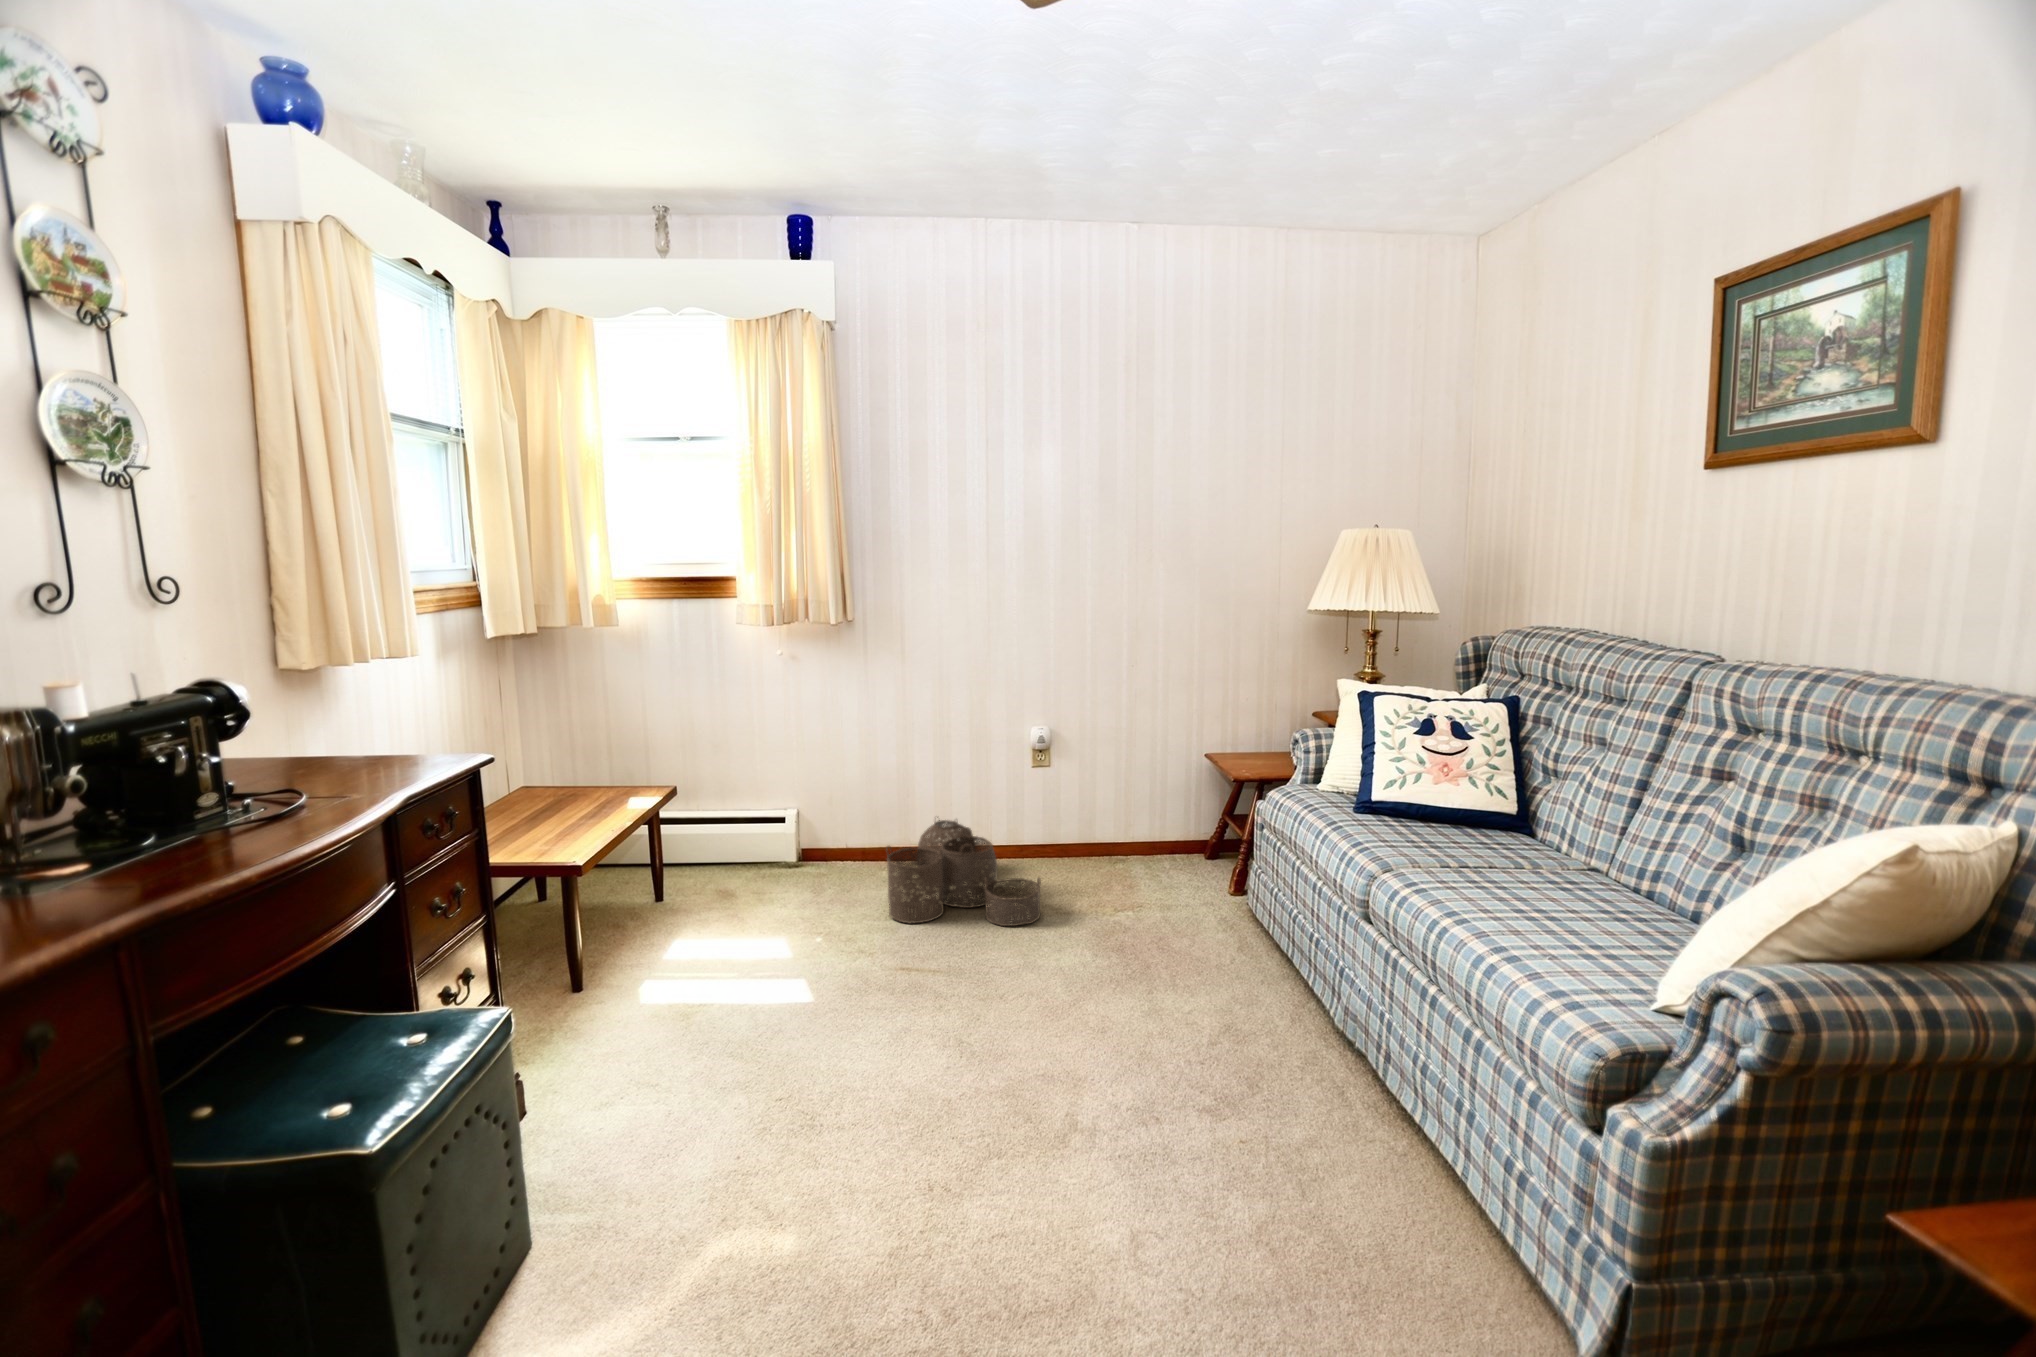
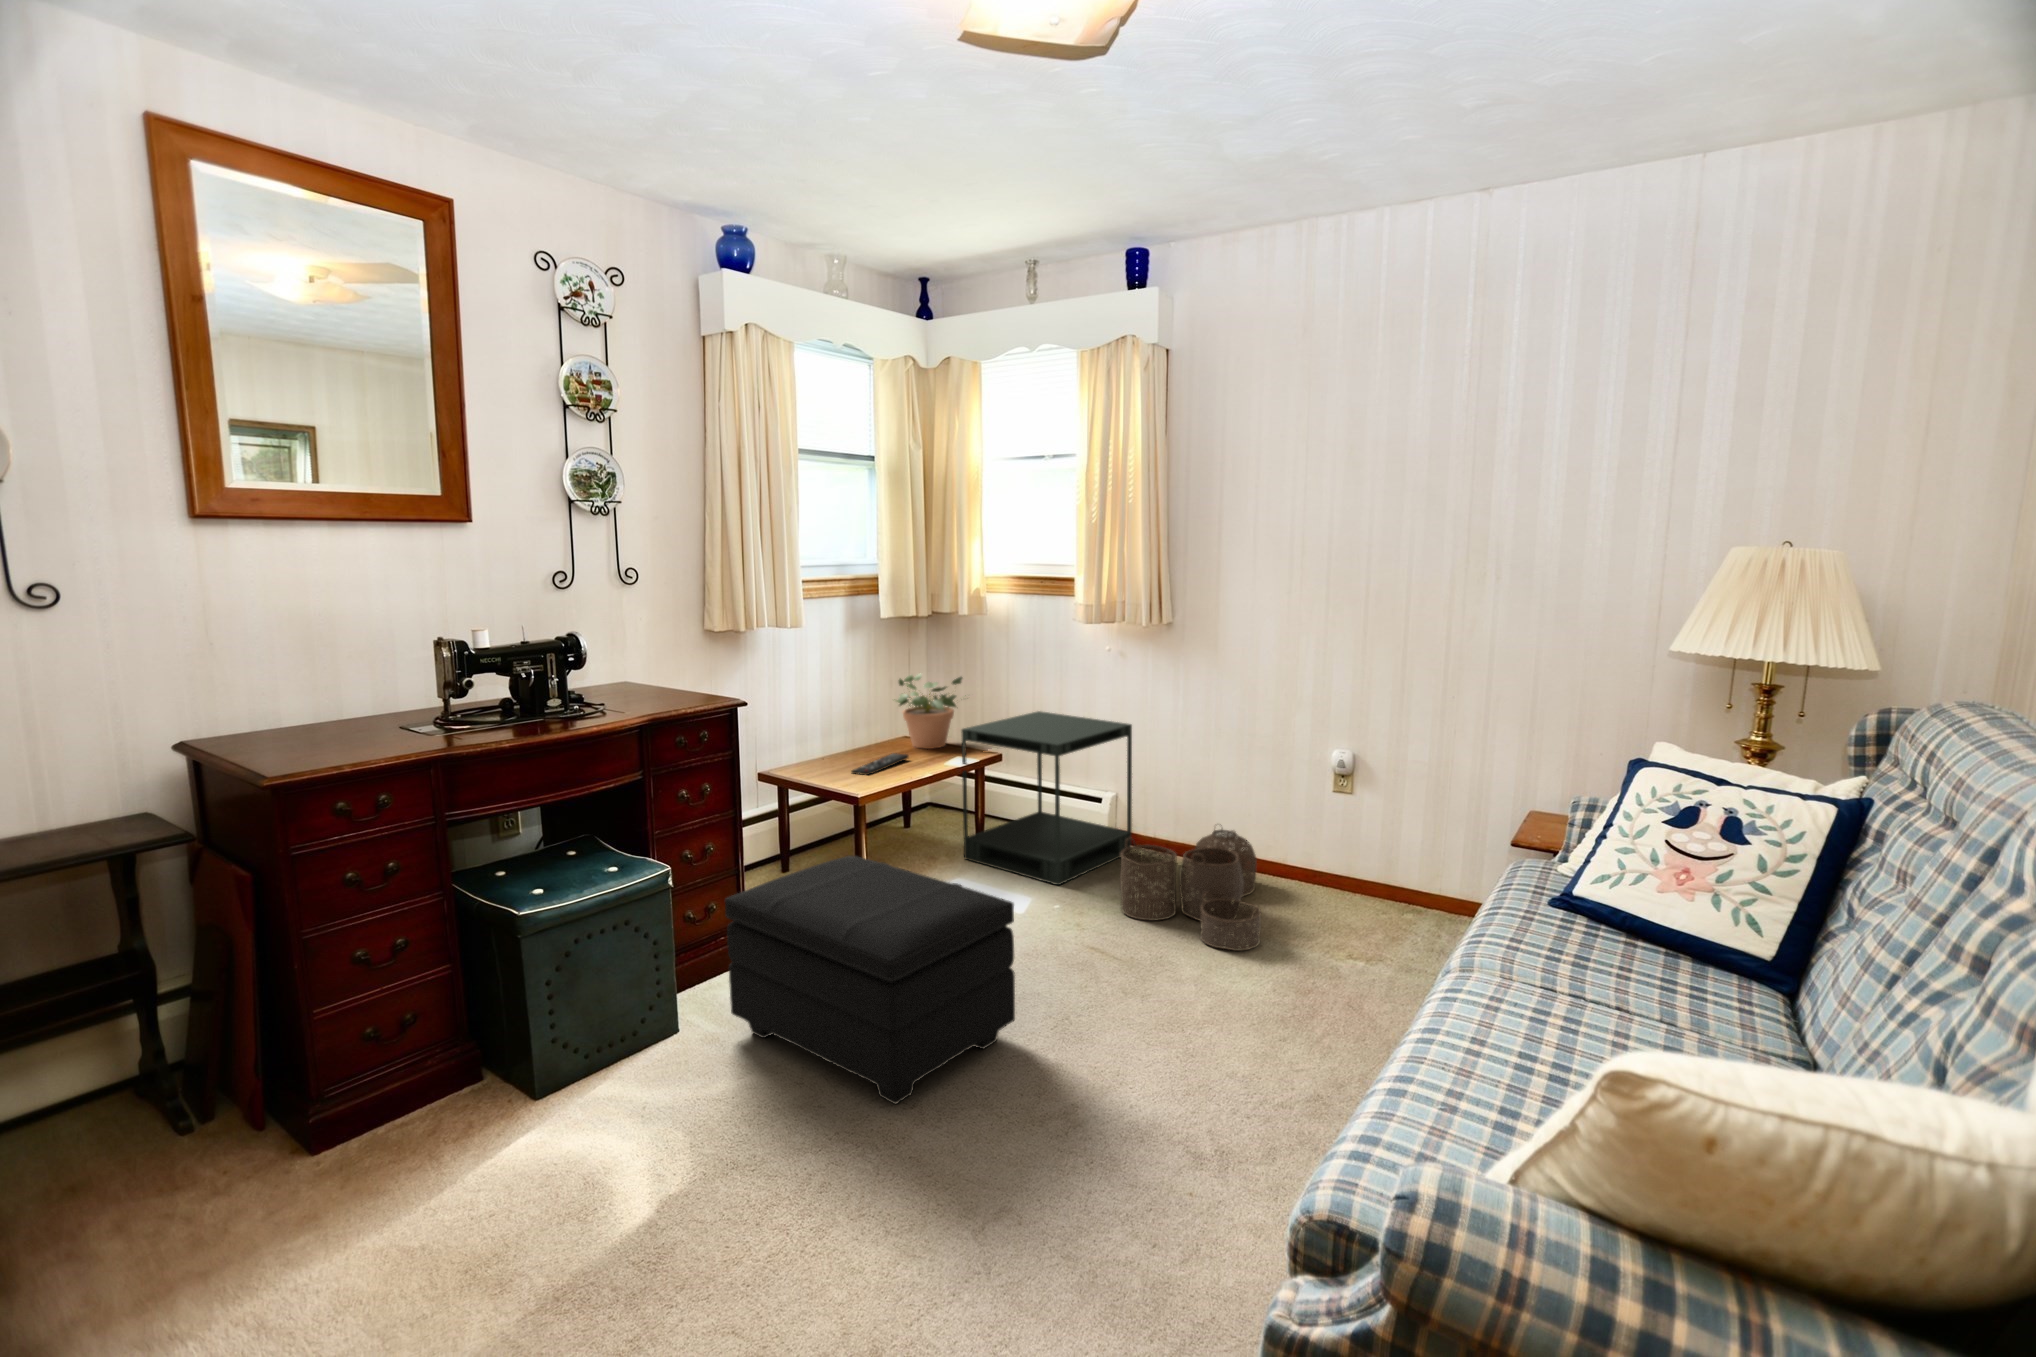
potted plant: none [517,708,624,803] -> present [896,674,966,749]
side table: none [652,735,828,919] -> present [961,711,1132,885]
remote control: none [536,810,579,847] -> present [851,753,908,775]
footstool: none [625,928,972,1212] -> present [725,856,1015,1104]

